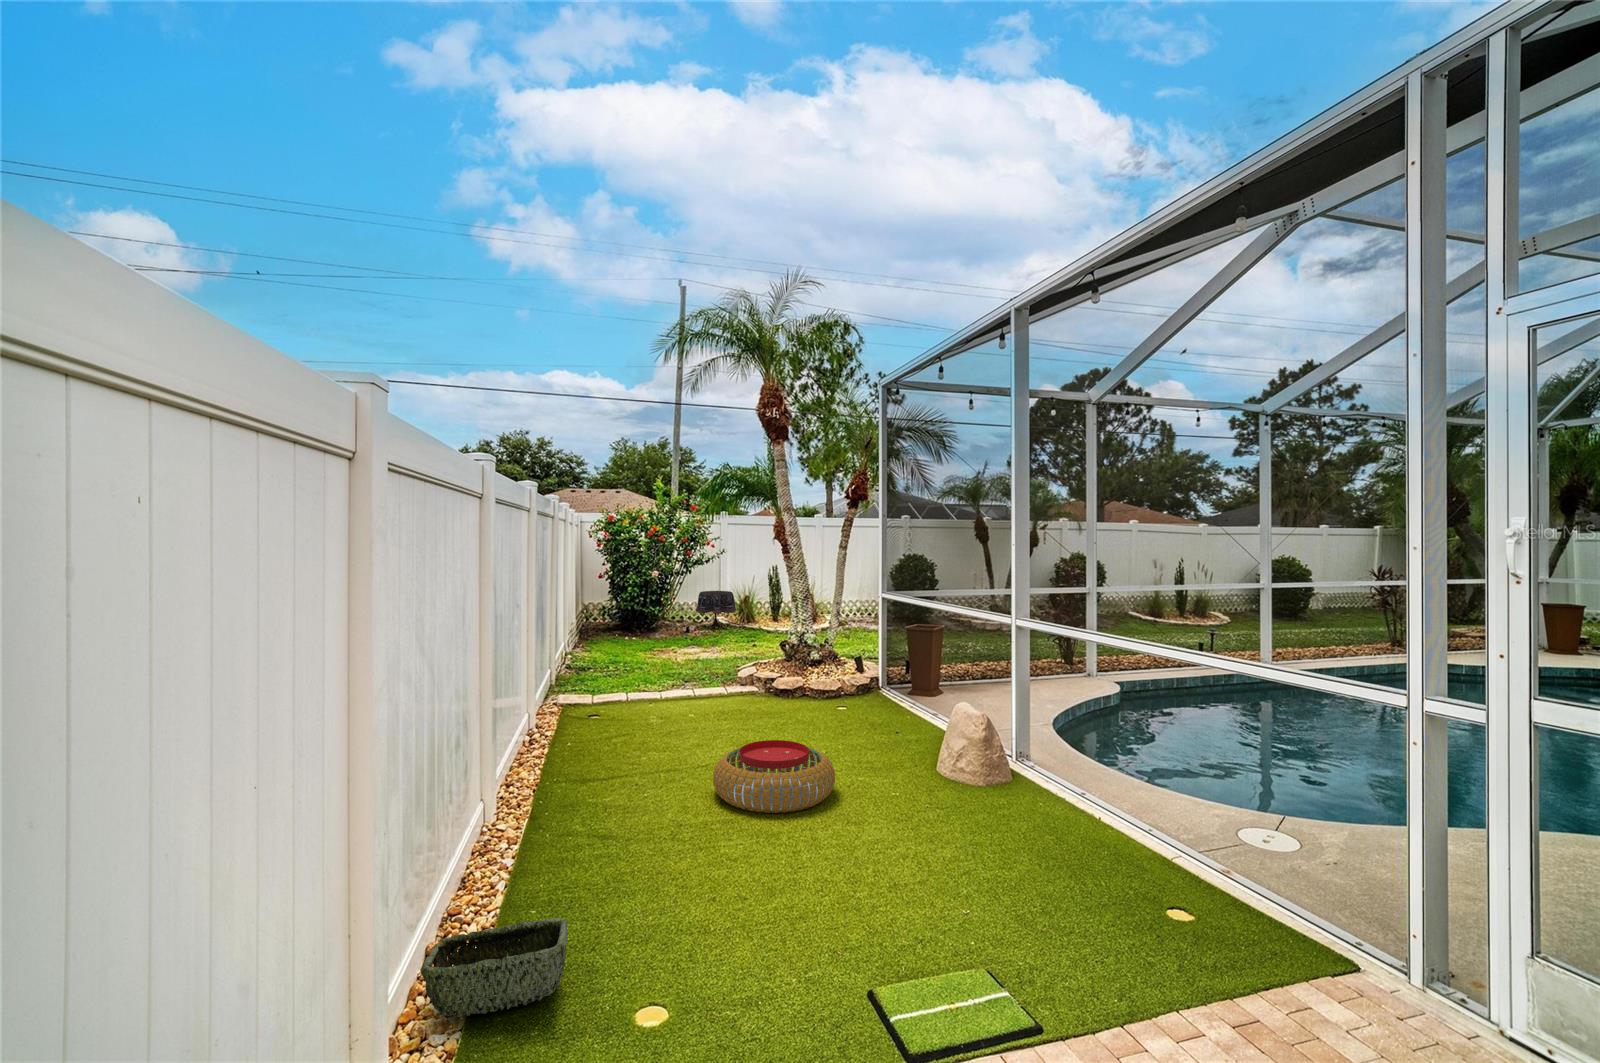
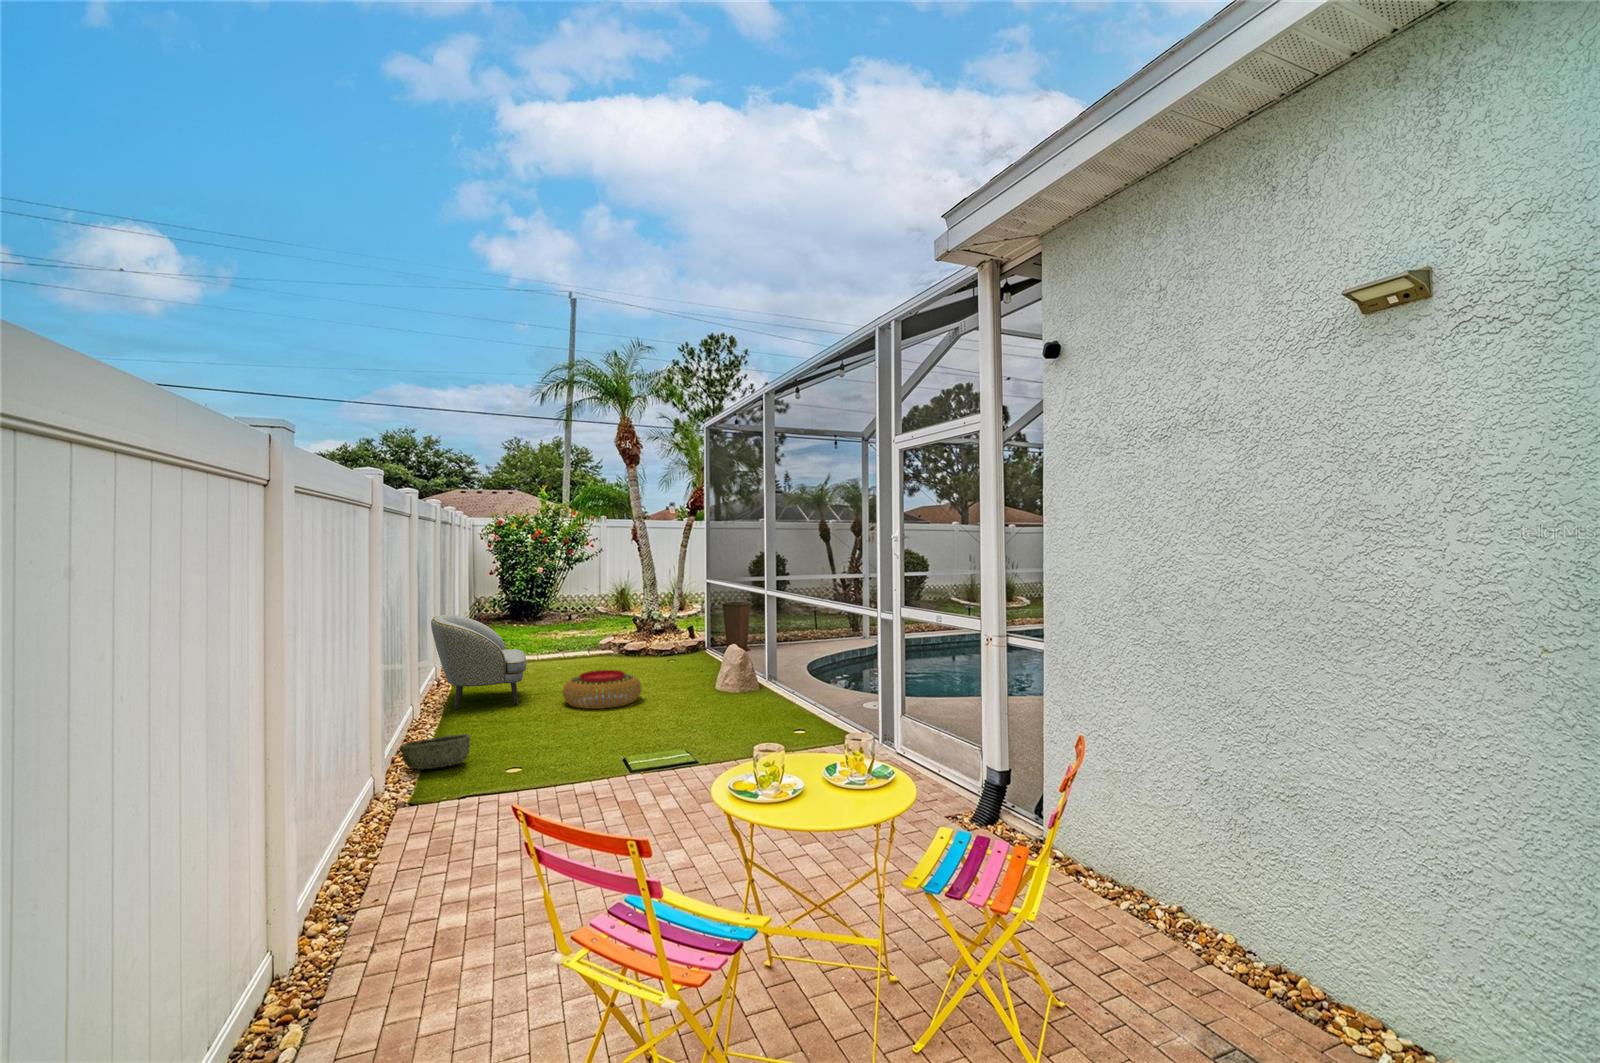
side table: present [696,591,736,630] -> none [577,584,613,617]
armchair: none [515,646,657,803] -> present [431,615,526,710]

